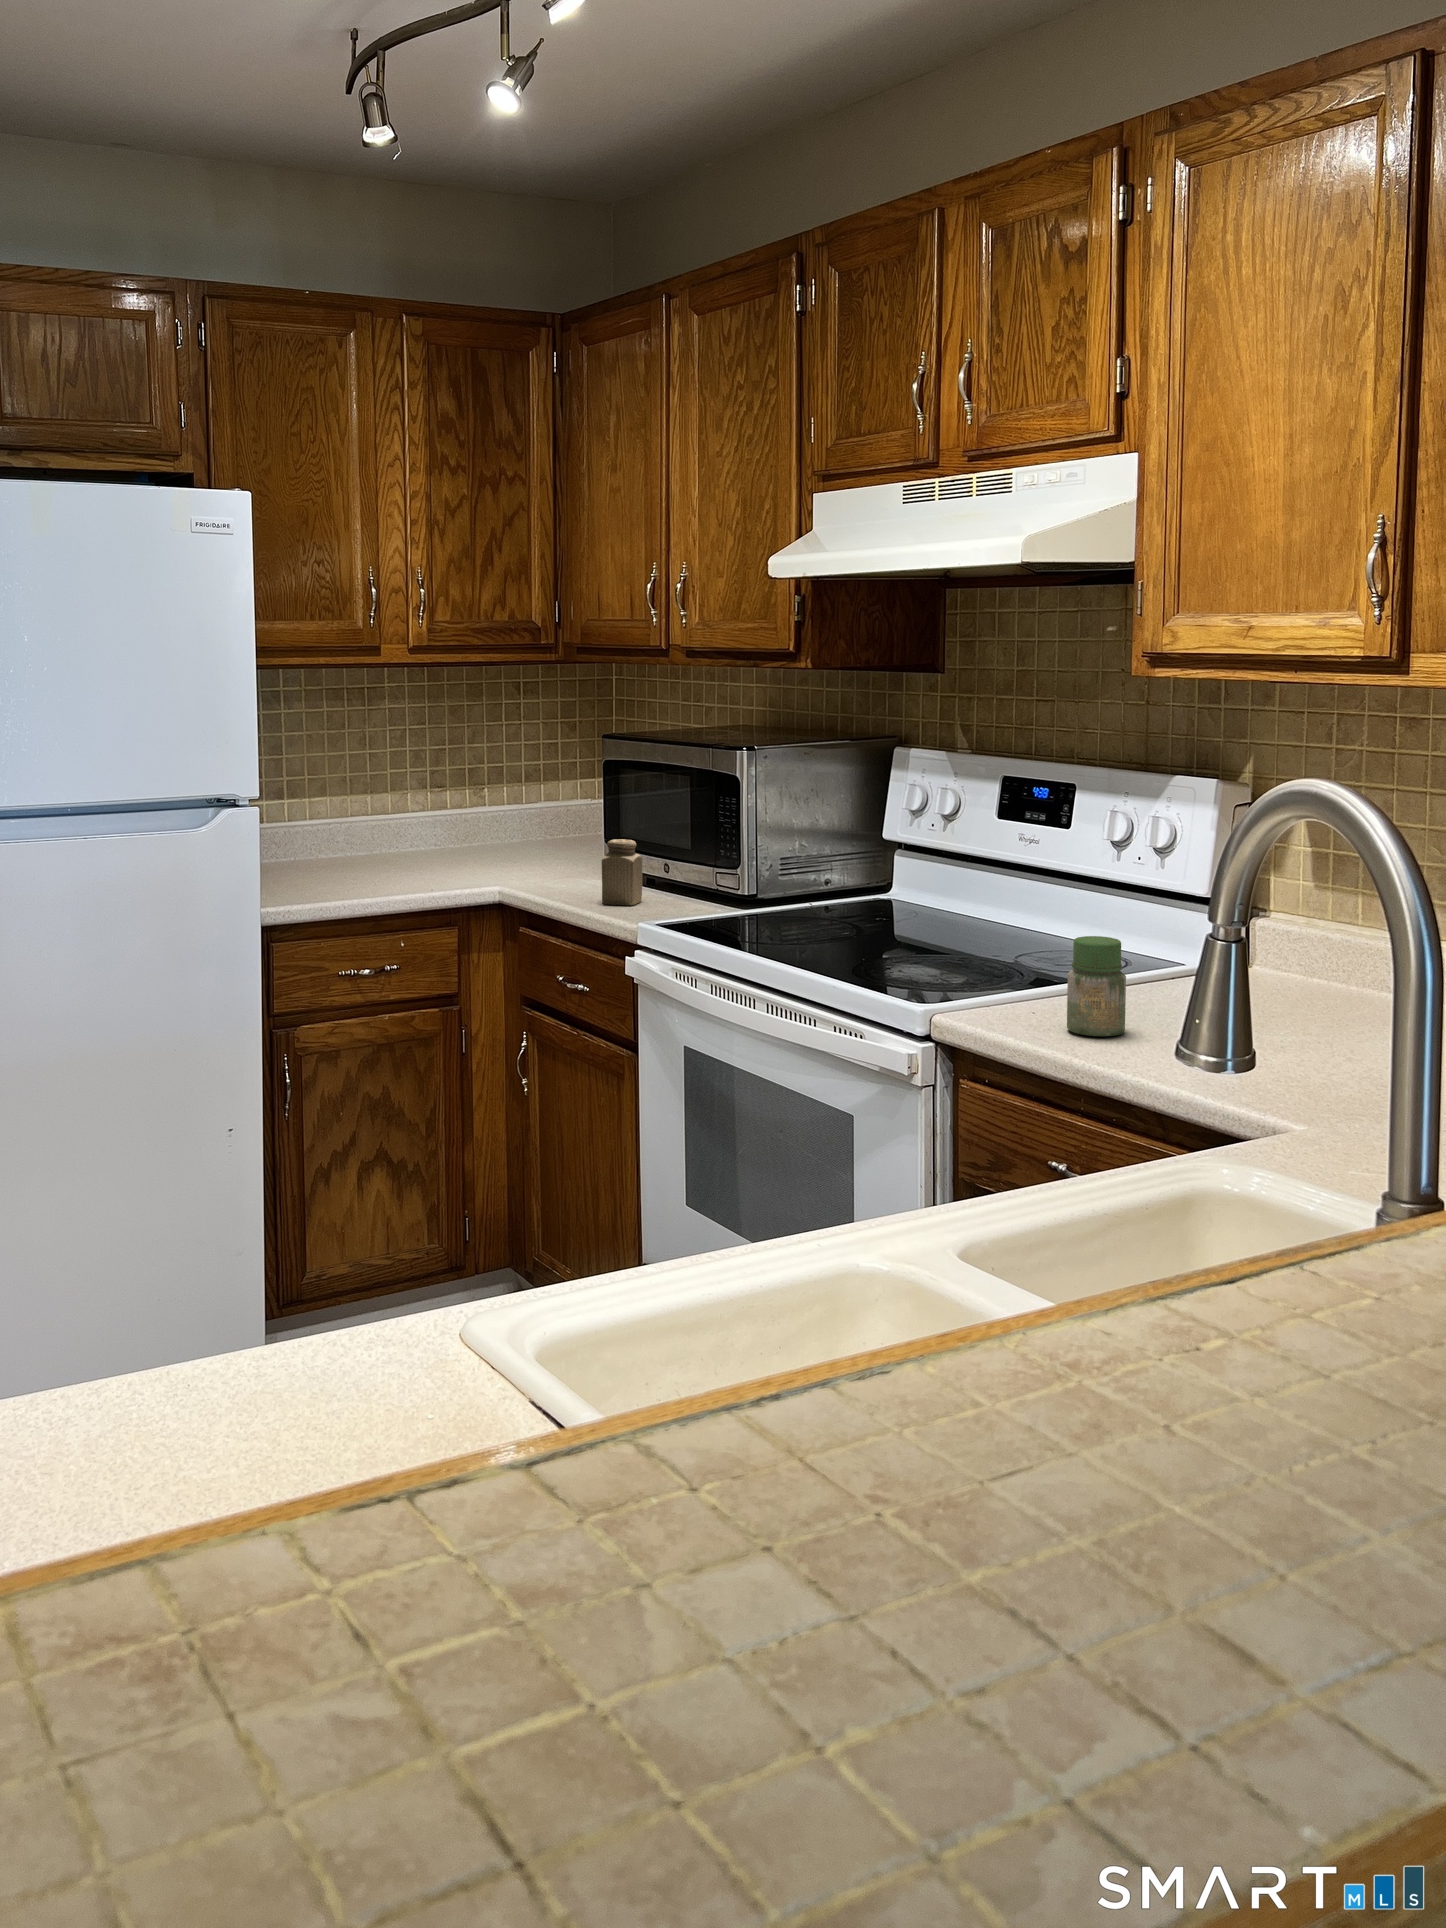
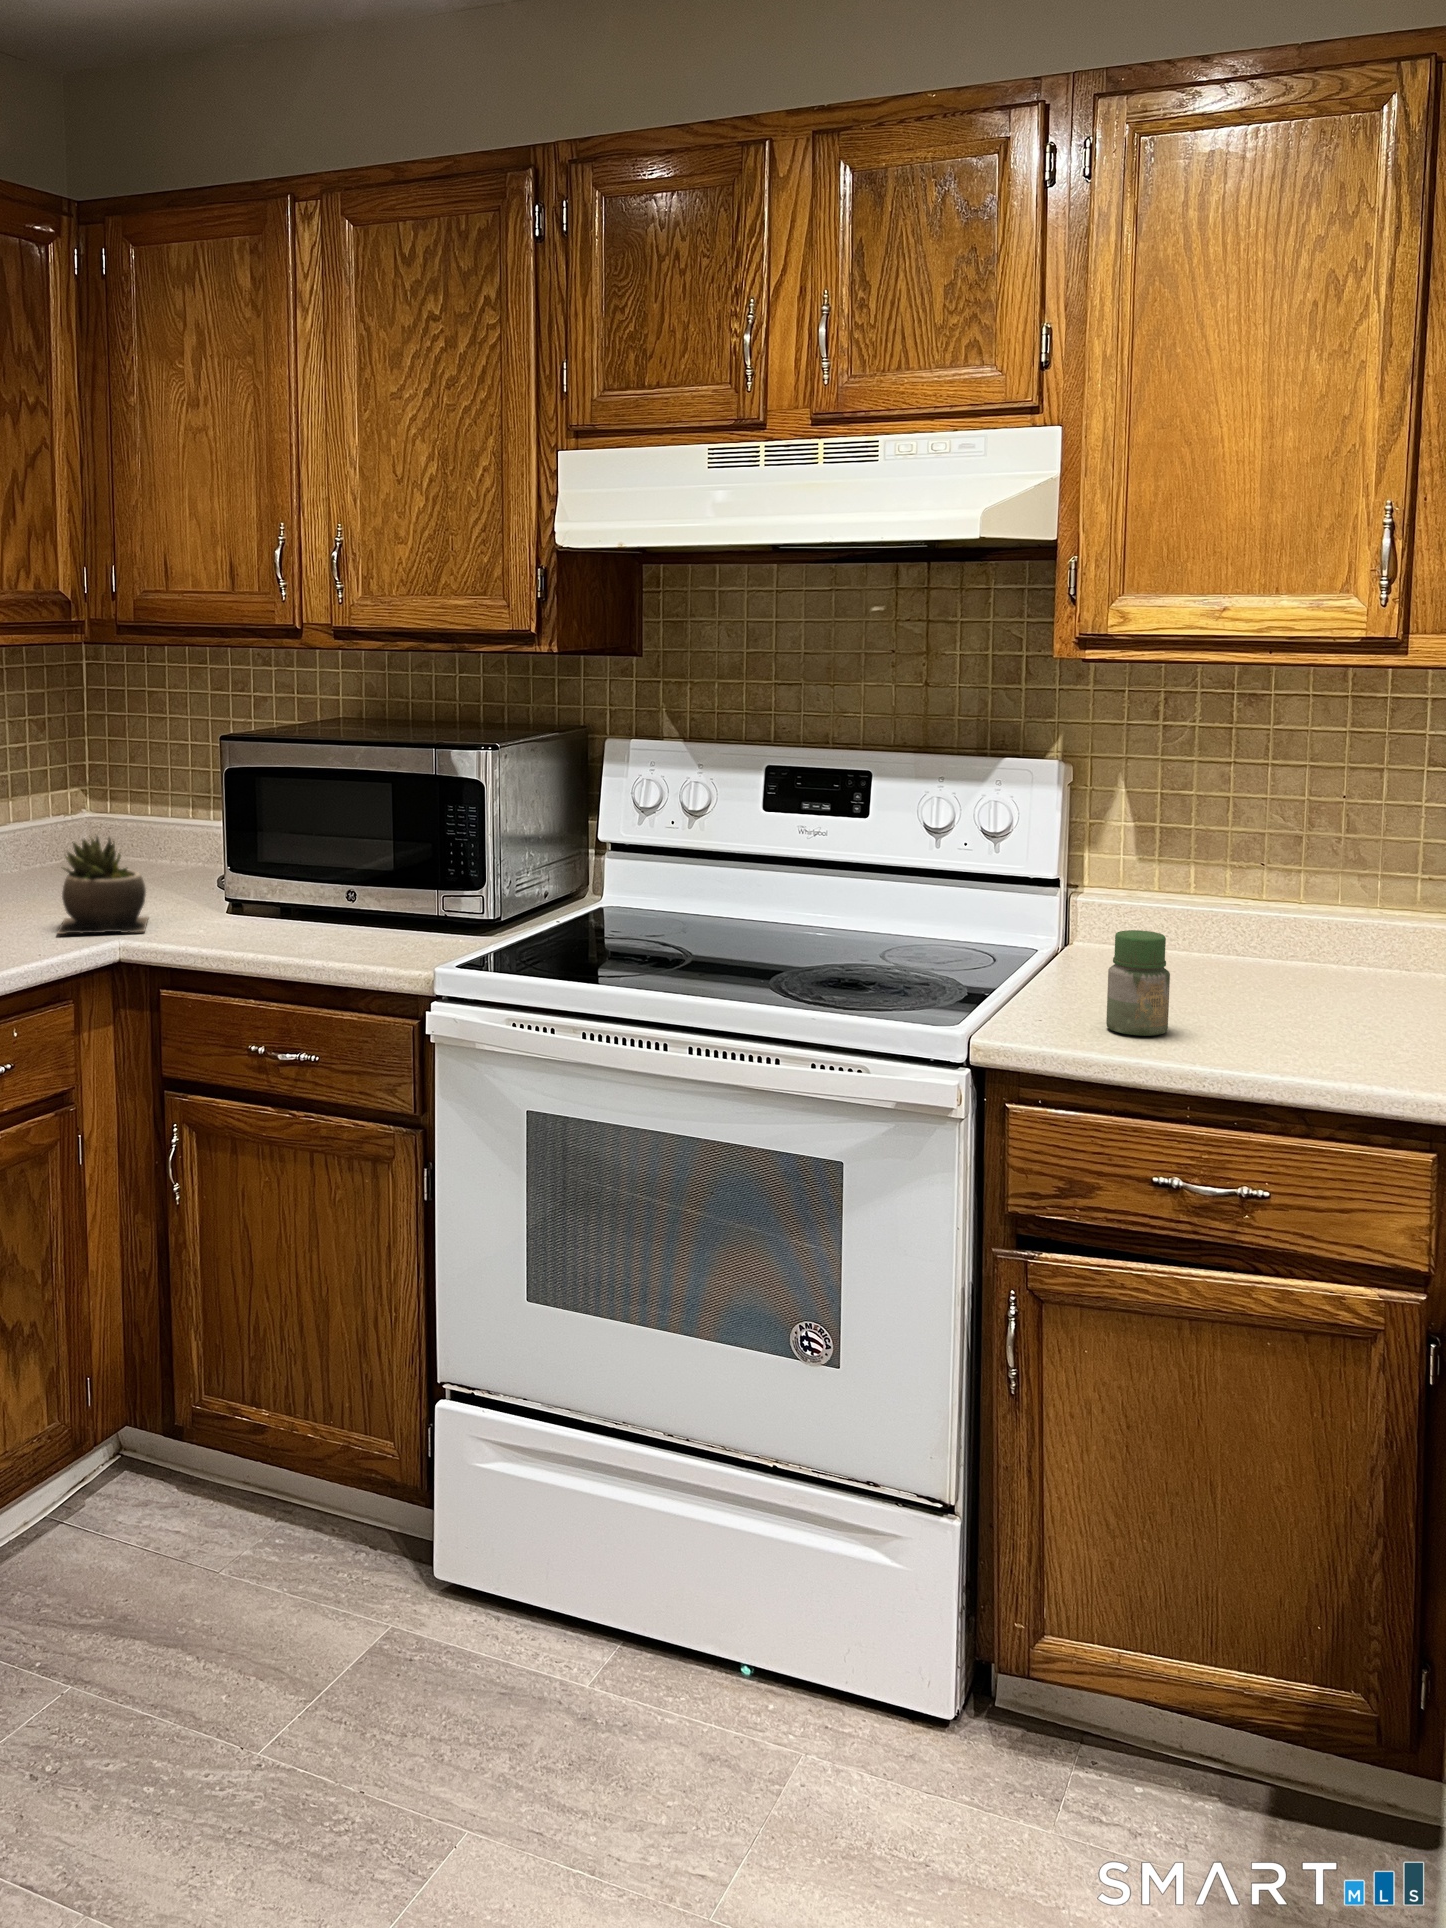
succulent plant: none [468,807,555,885] -> present [57,837,148,934]
salt shaker: present [602,839,642,905] -> none [297,864,342,947]

